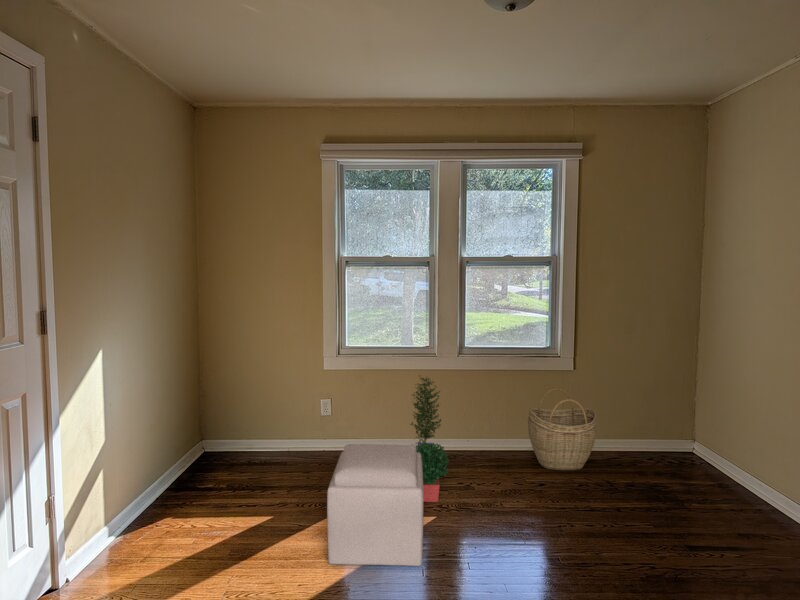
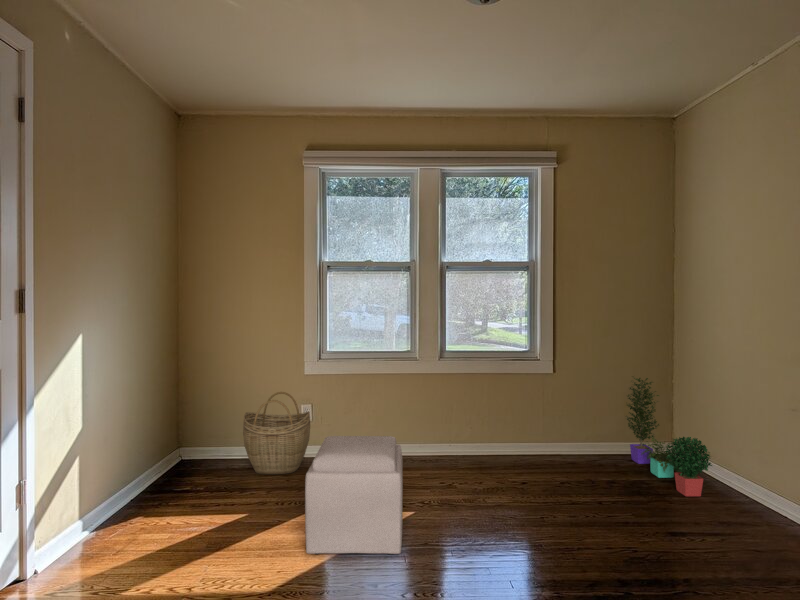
potted plant: present [411,375,449,502] -> present [626,378,712,496]
woven basket: present [528,388,596,470] -> present [243,392,310,474]

